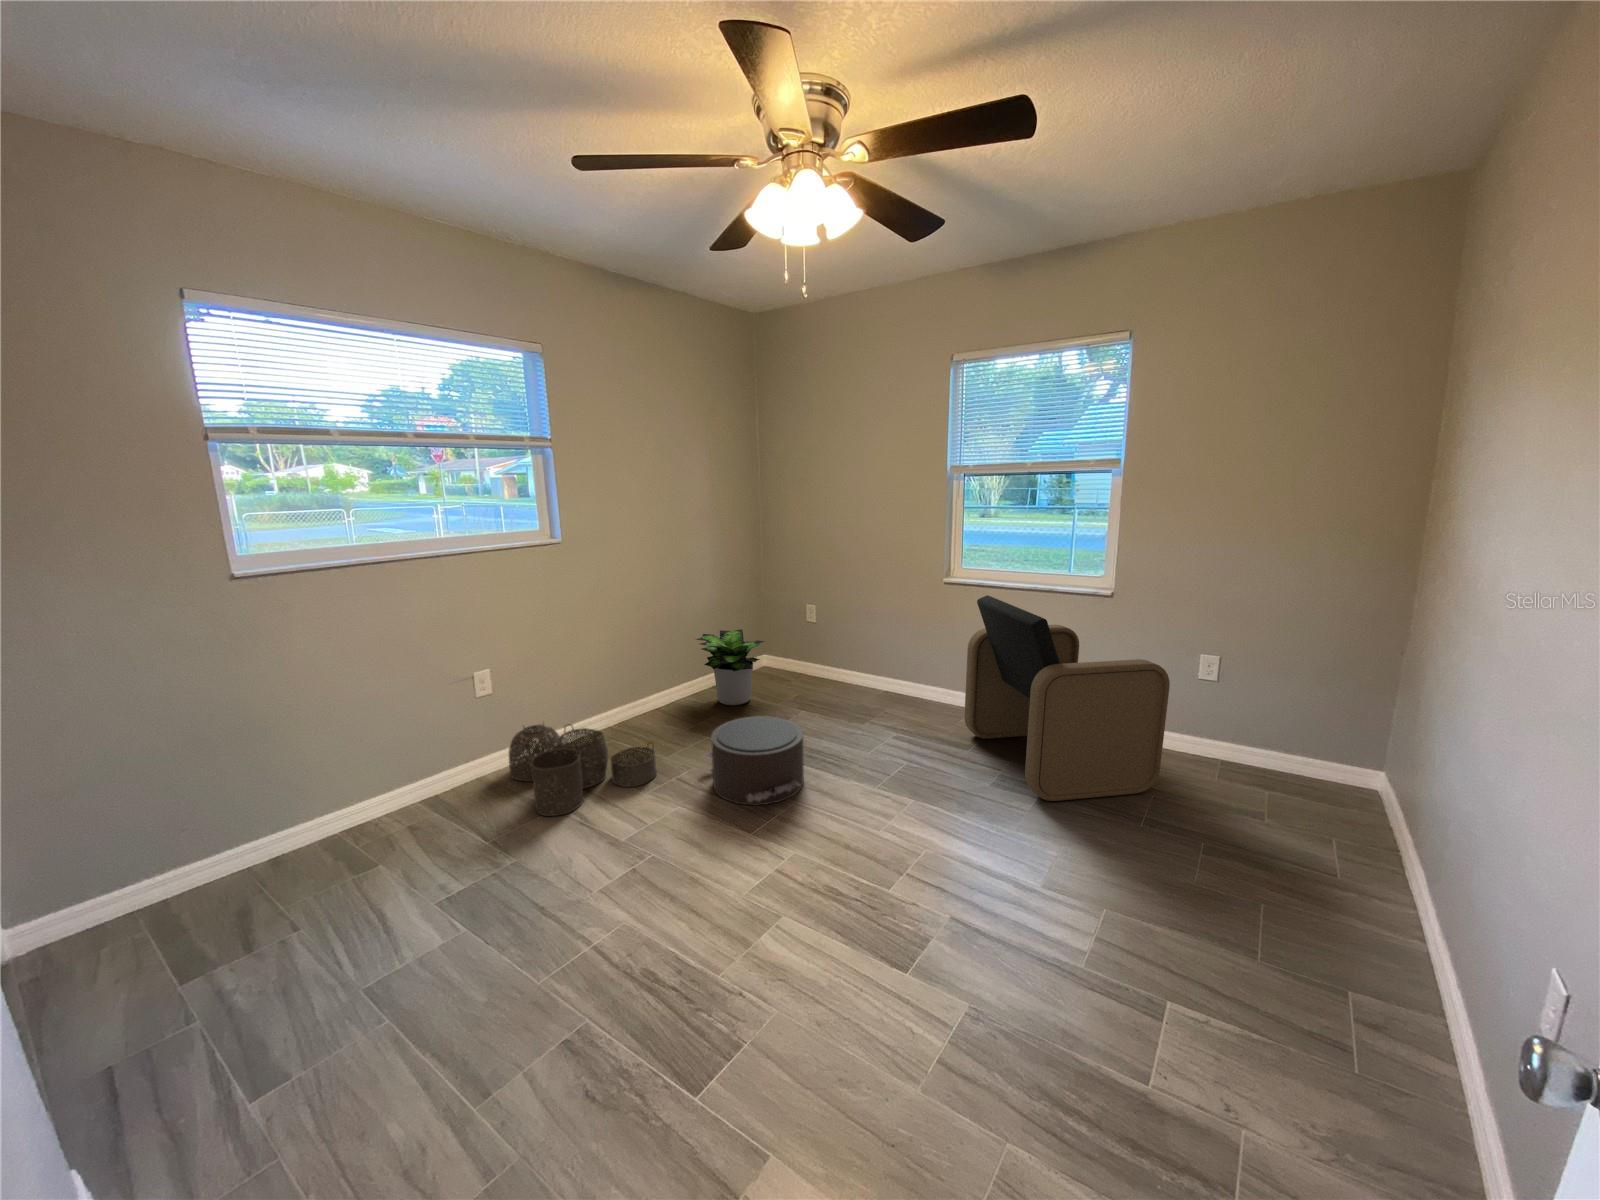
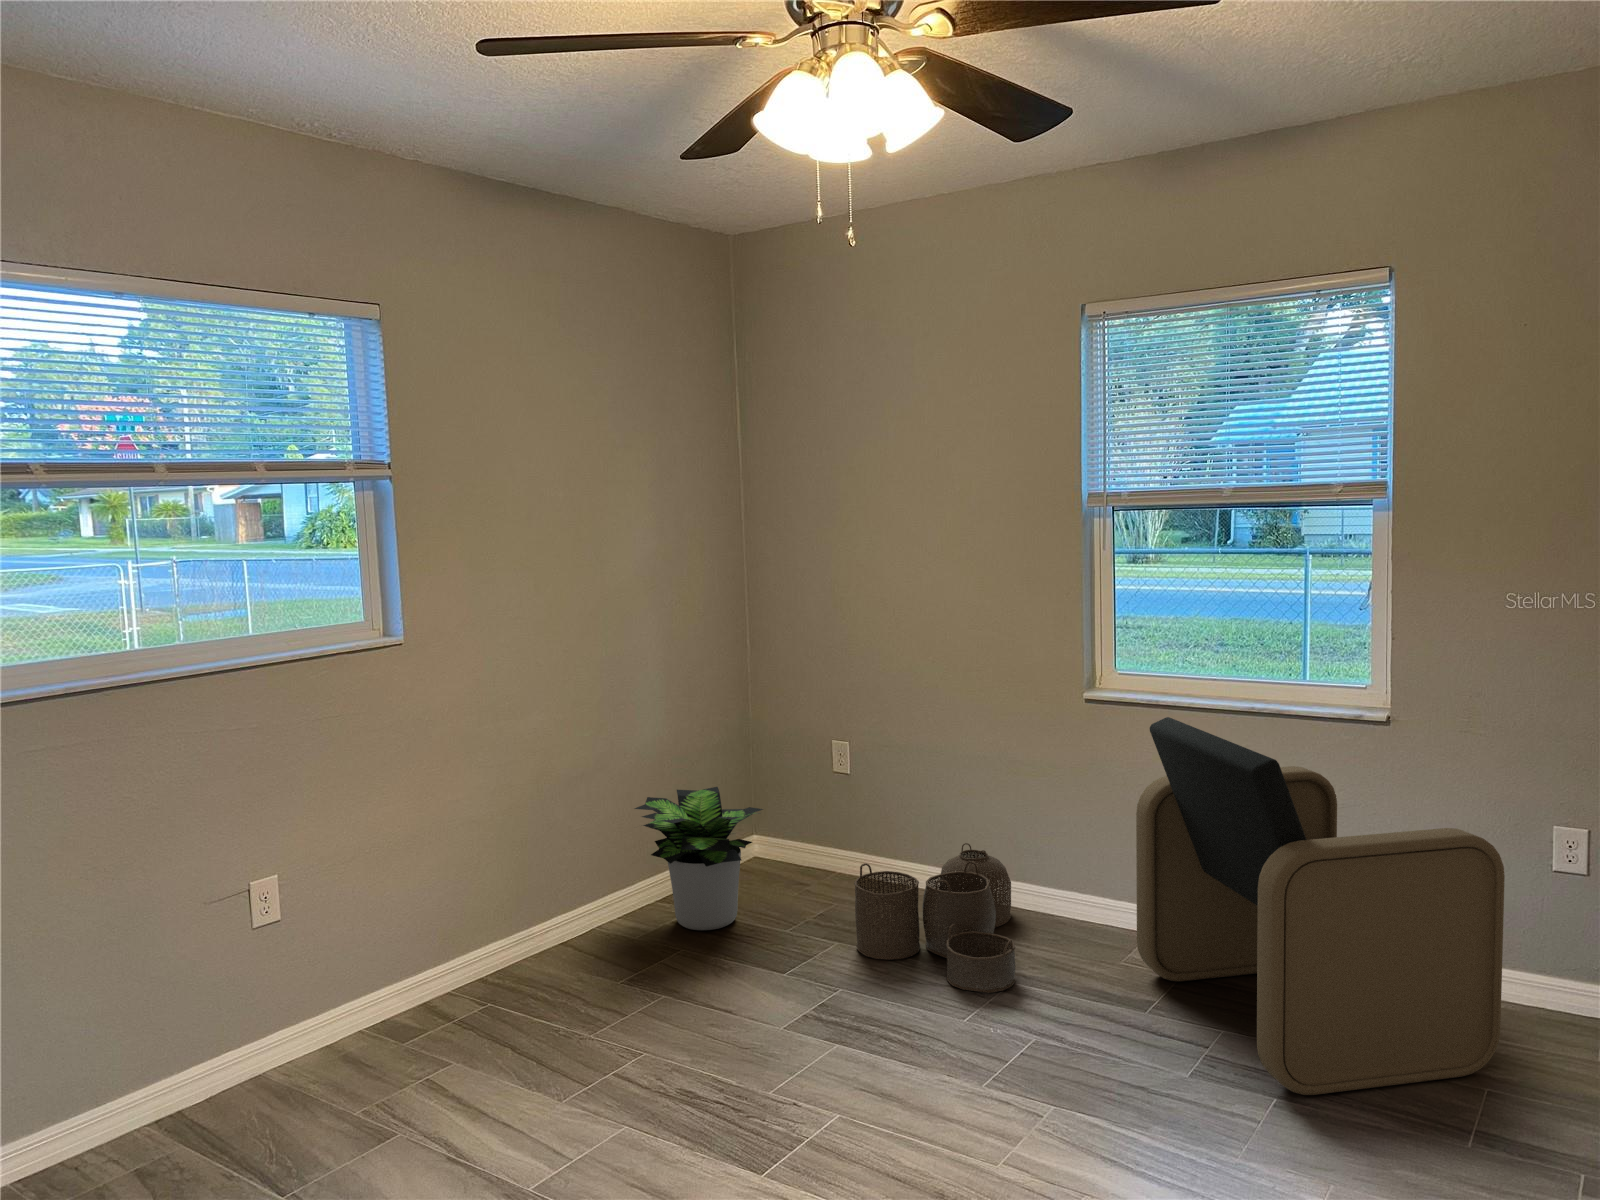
pouf: present [704,716,804,805] -> none [662,950,851,1118]
woven basket: present [509,724,656,816] -> present [854,843,1015,993]

